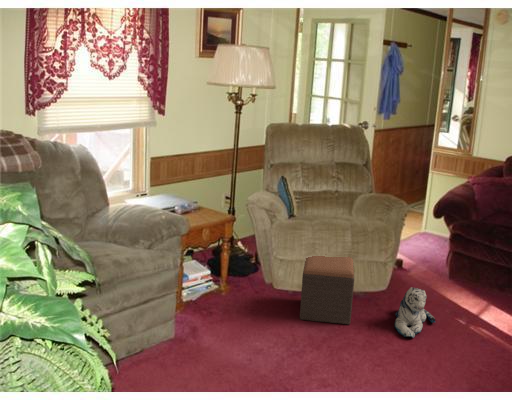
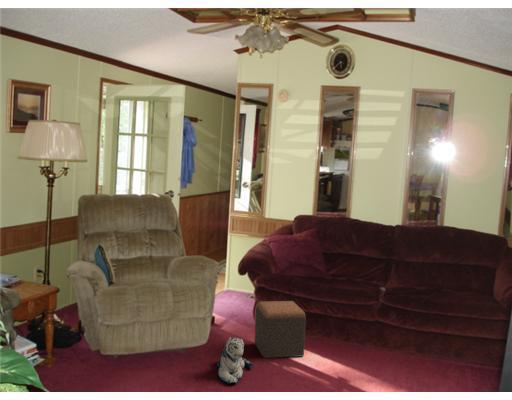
footstool: present [300,256,354,325] -> present [254,301,306,358]

